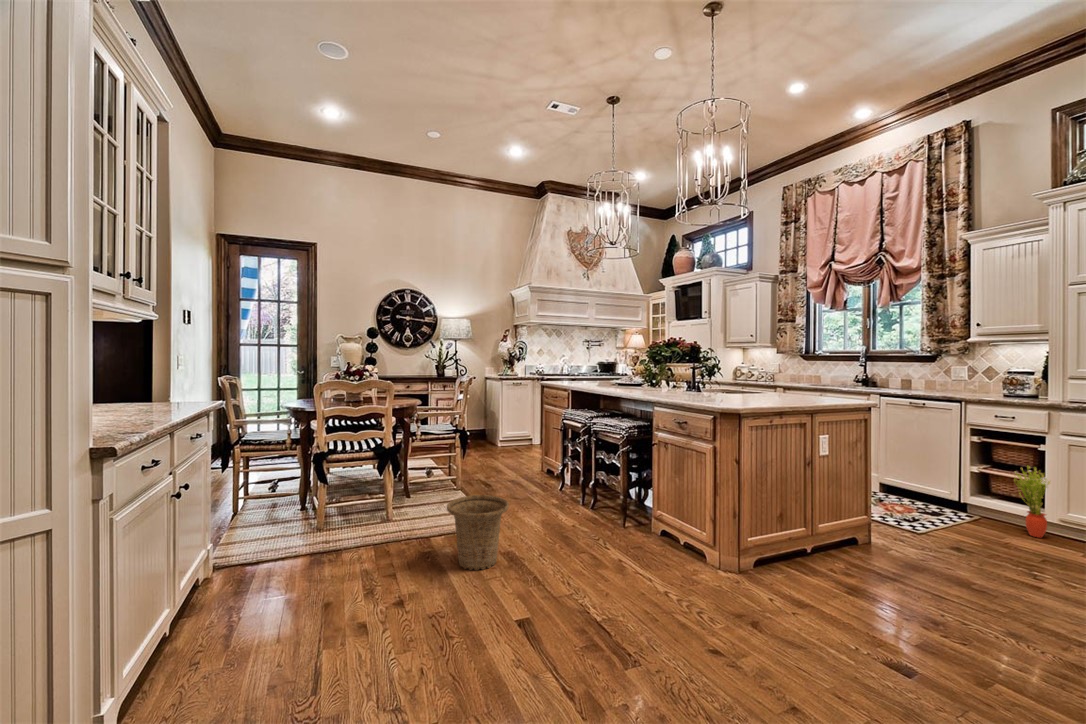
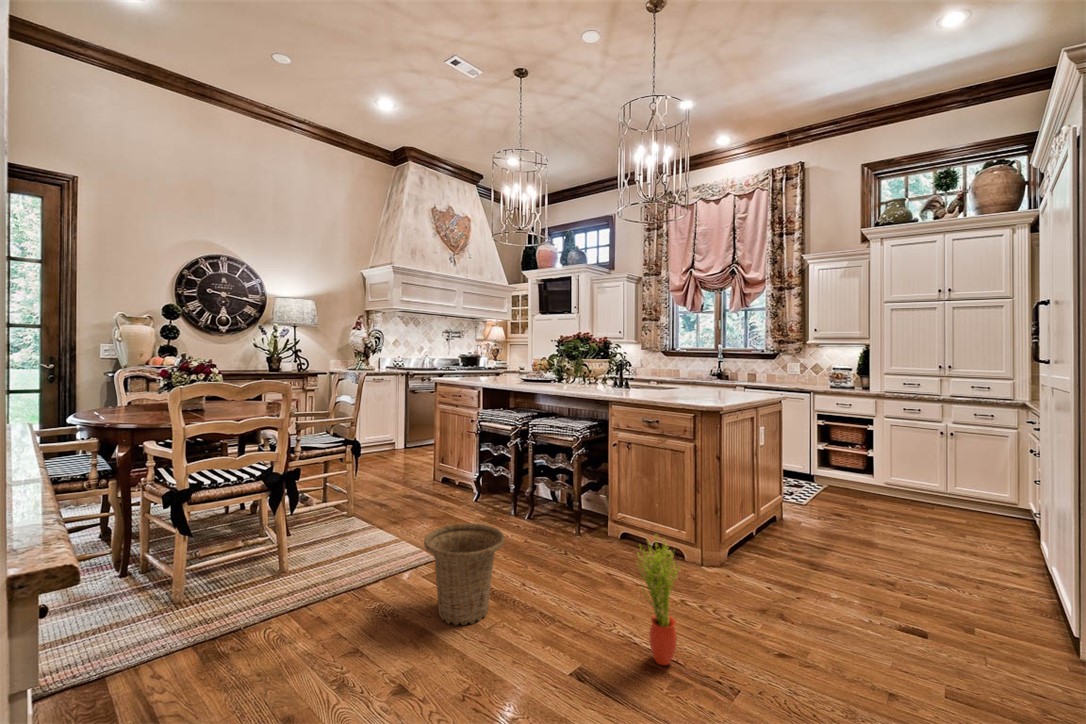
potted plant: present [1014,466,1050,538] -> present [636,535,680,665]

